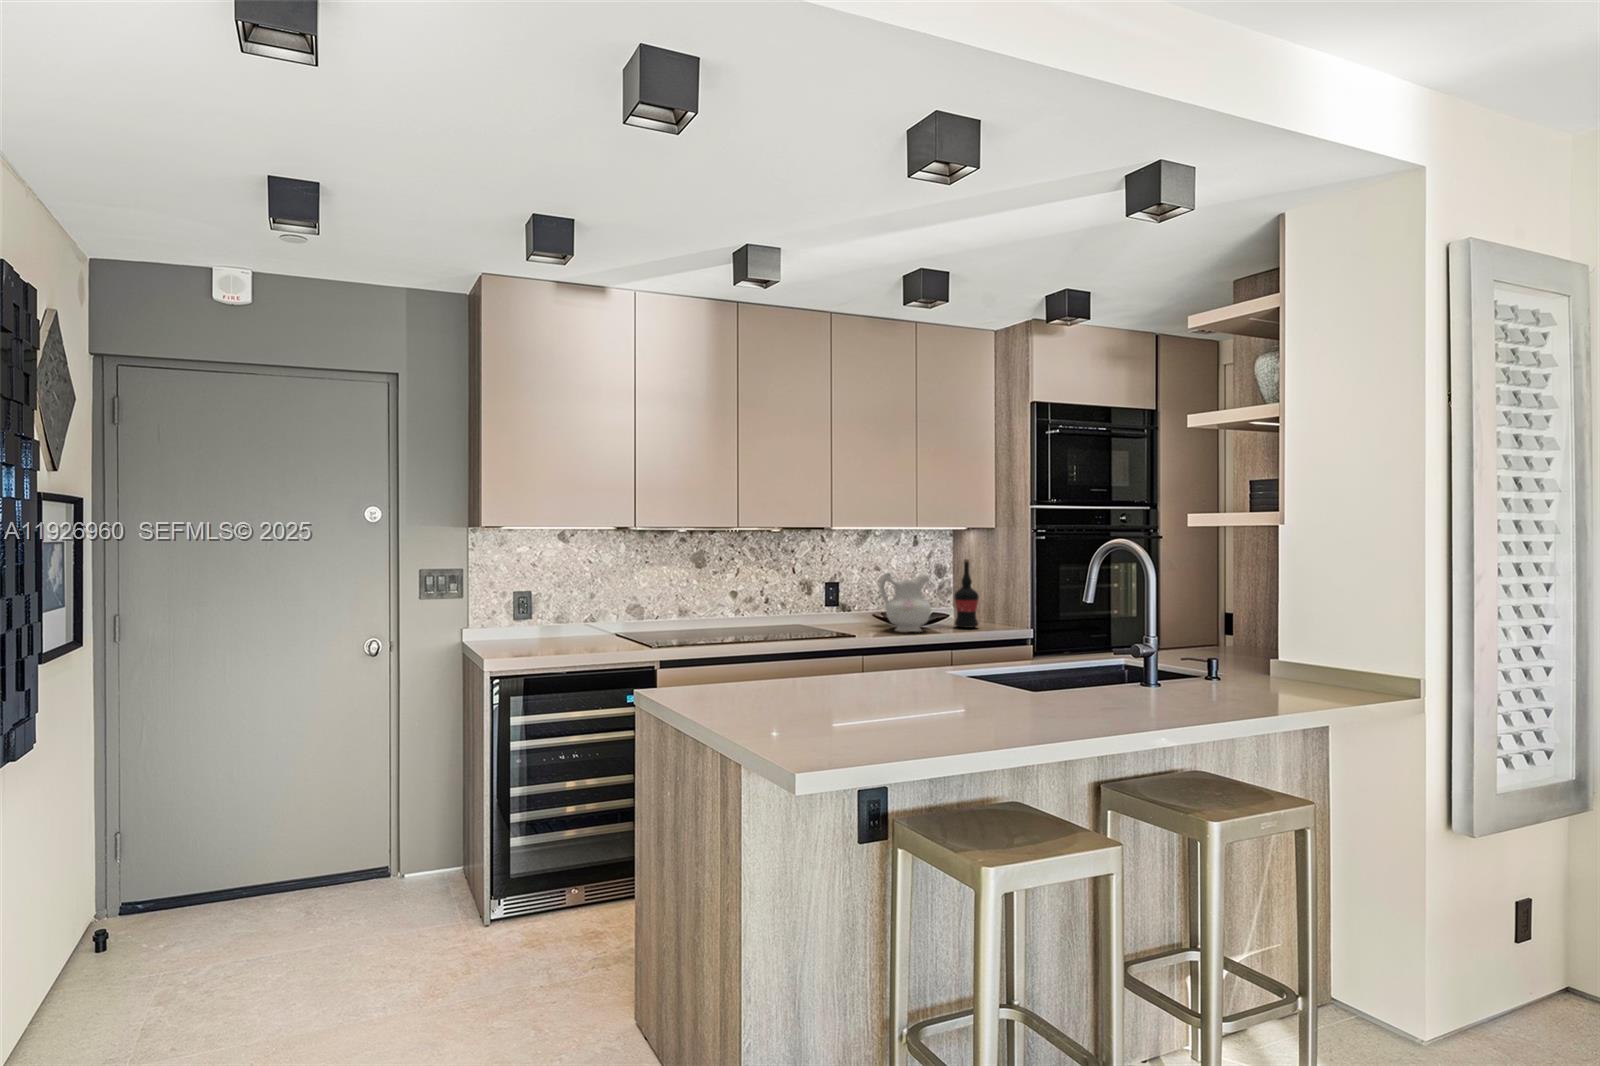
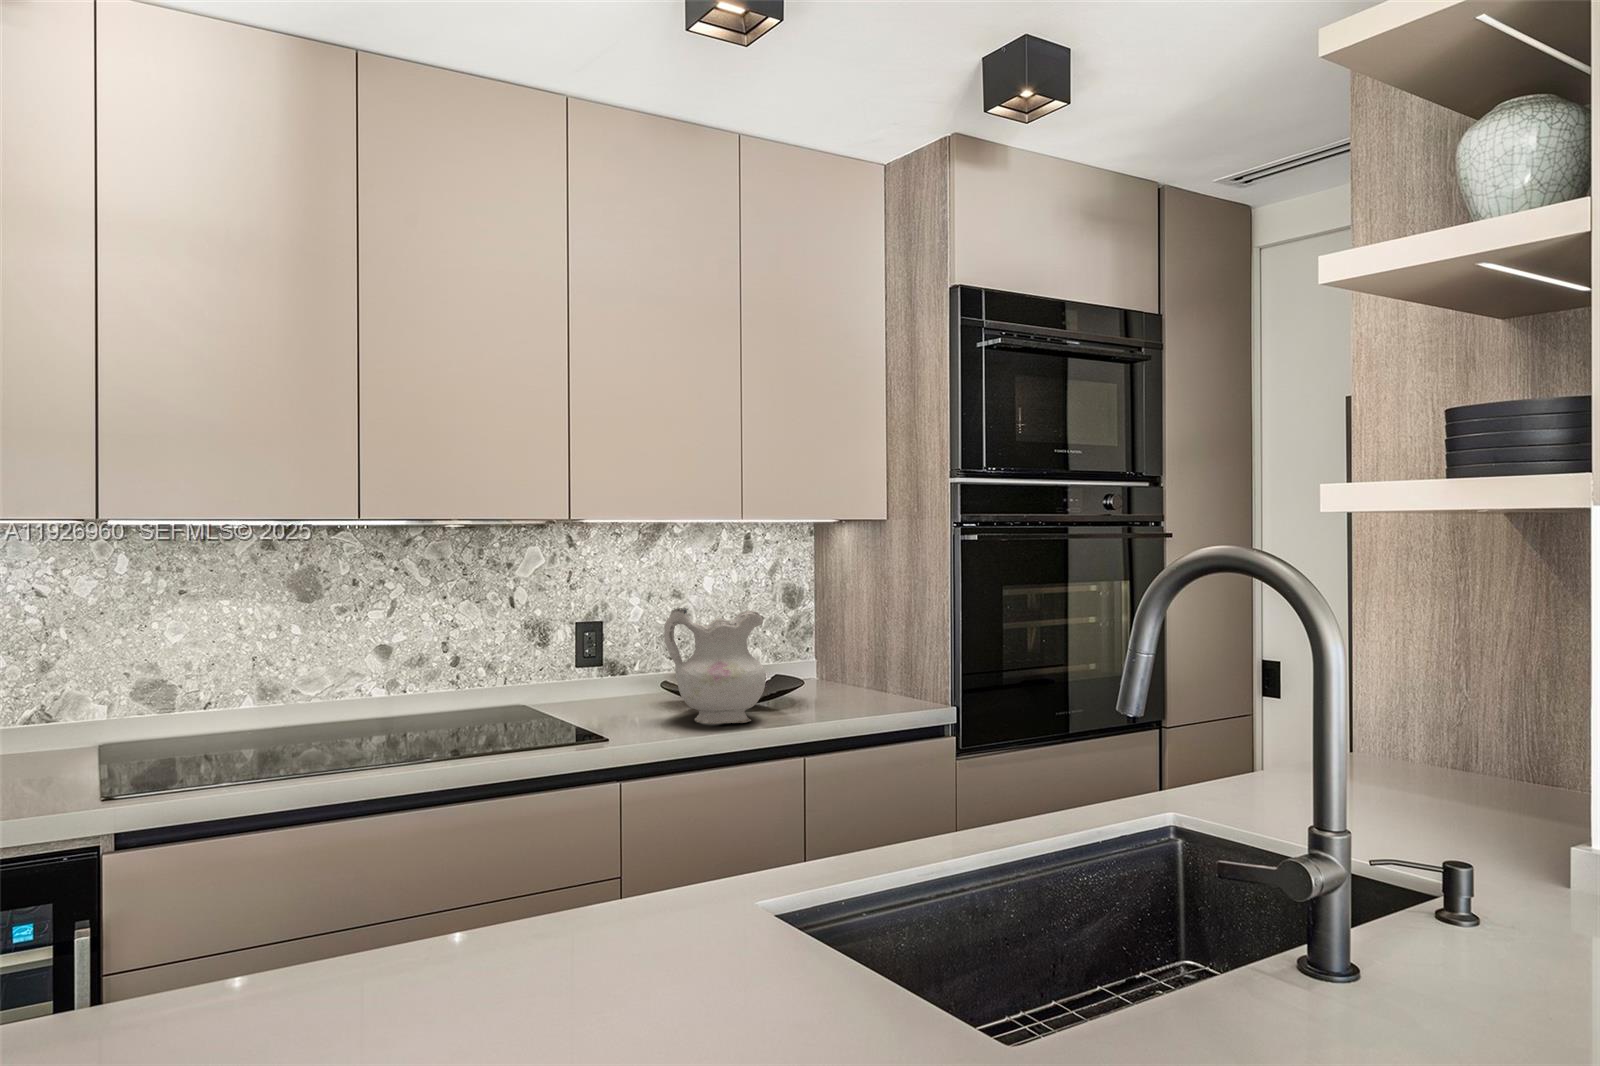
wine bottle: present [954,559,979,628] -> none [812,578,858,708]

